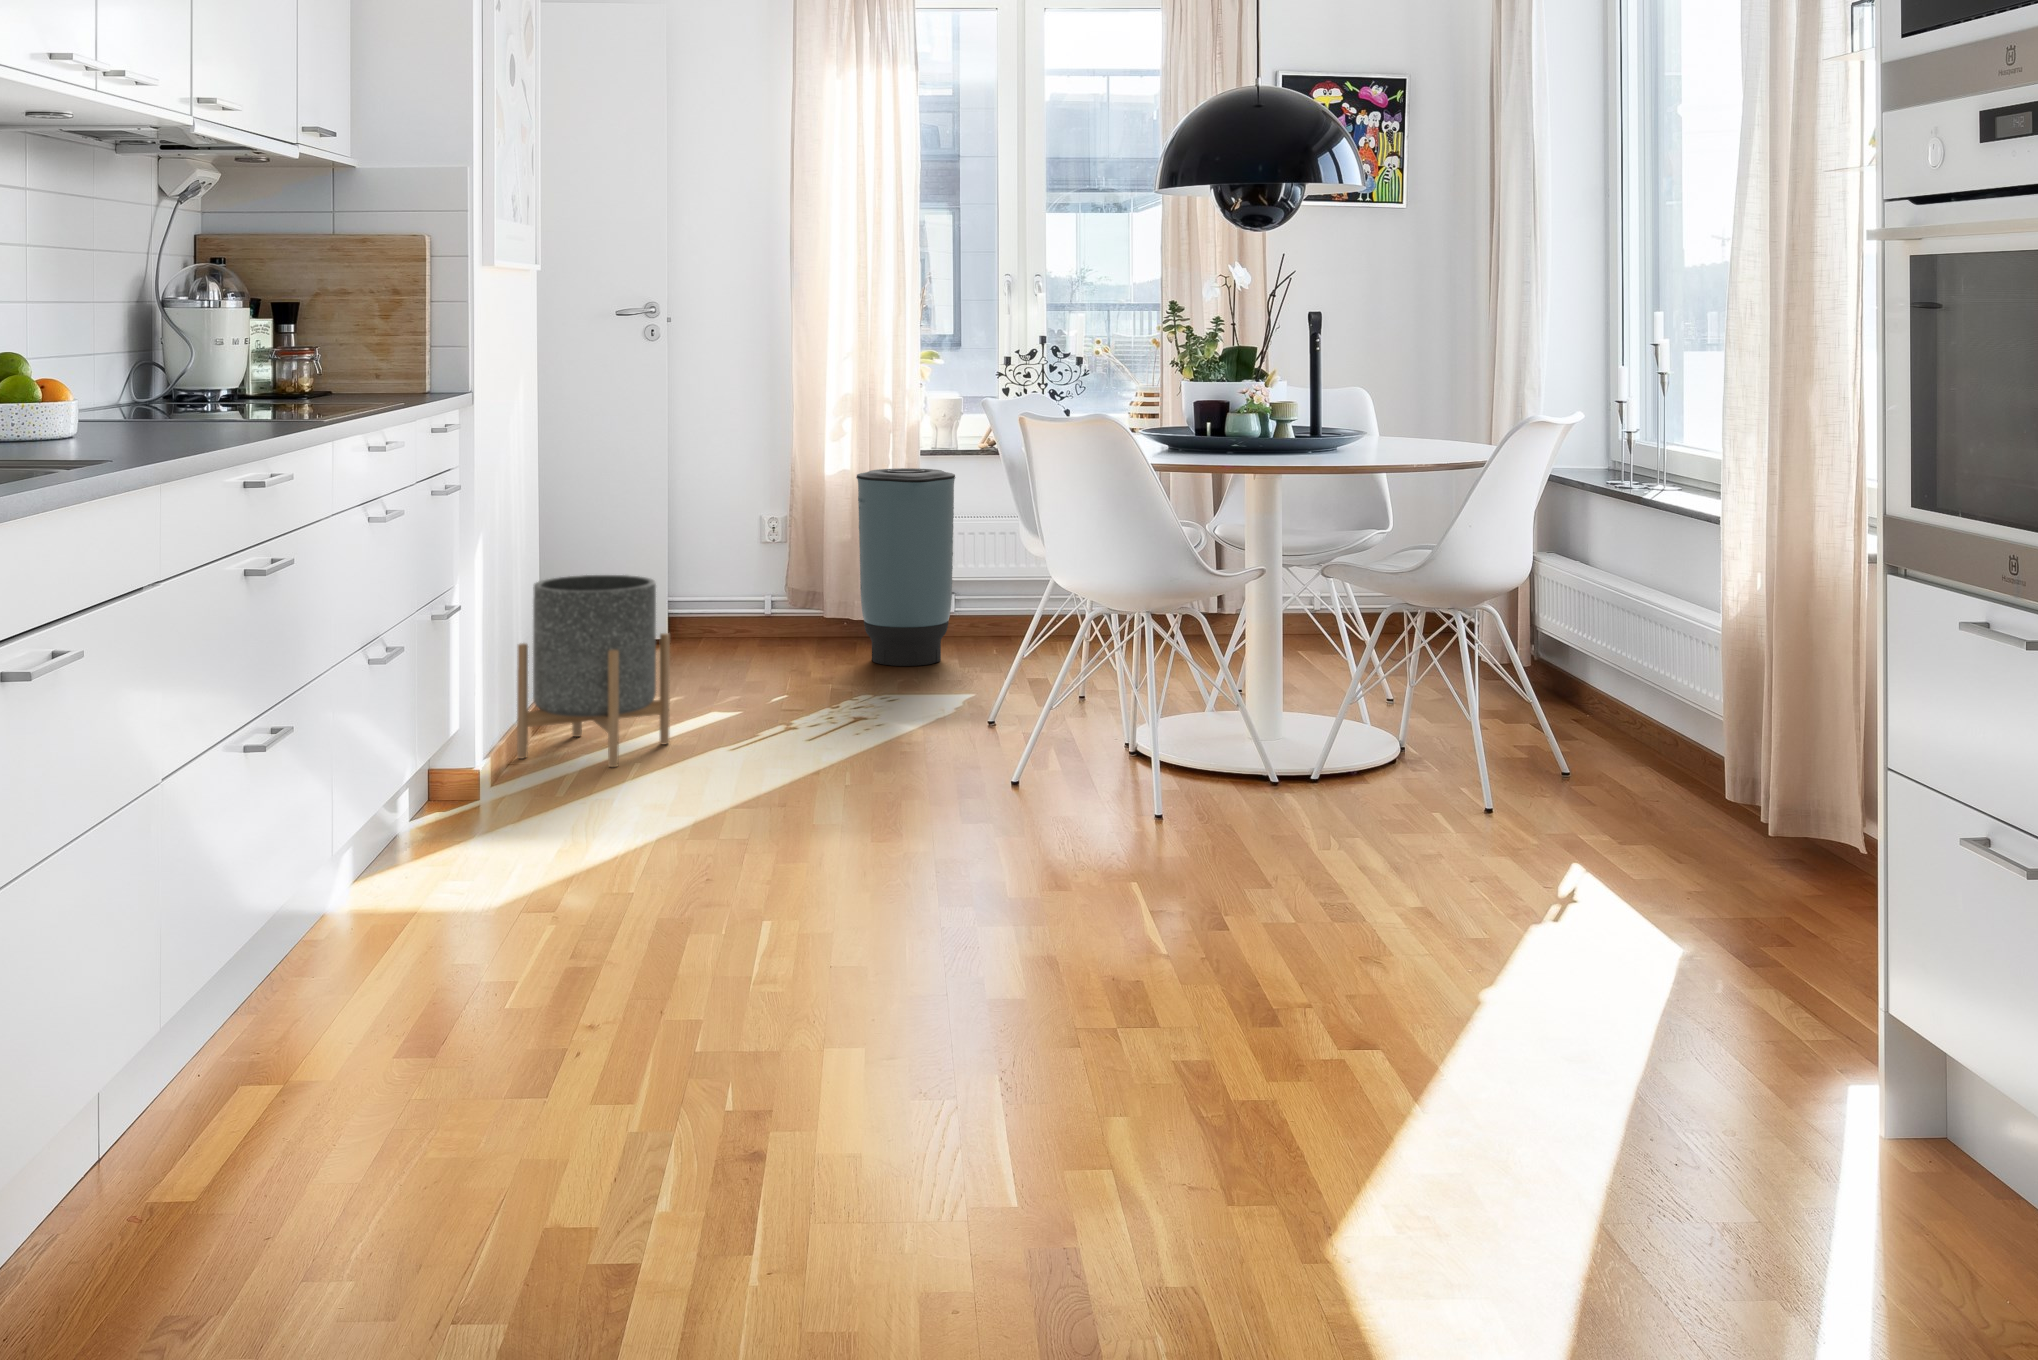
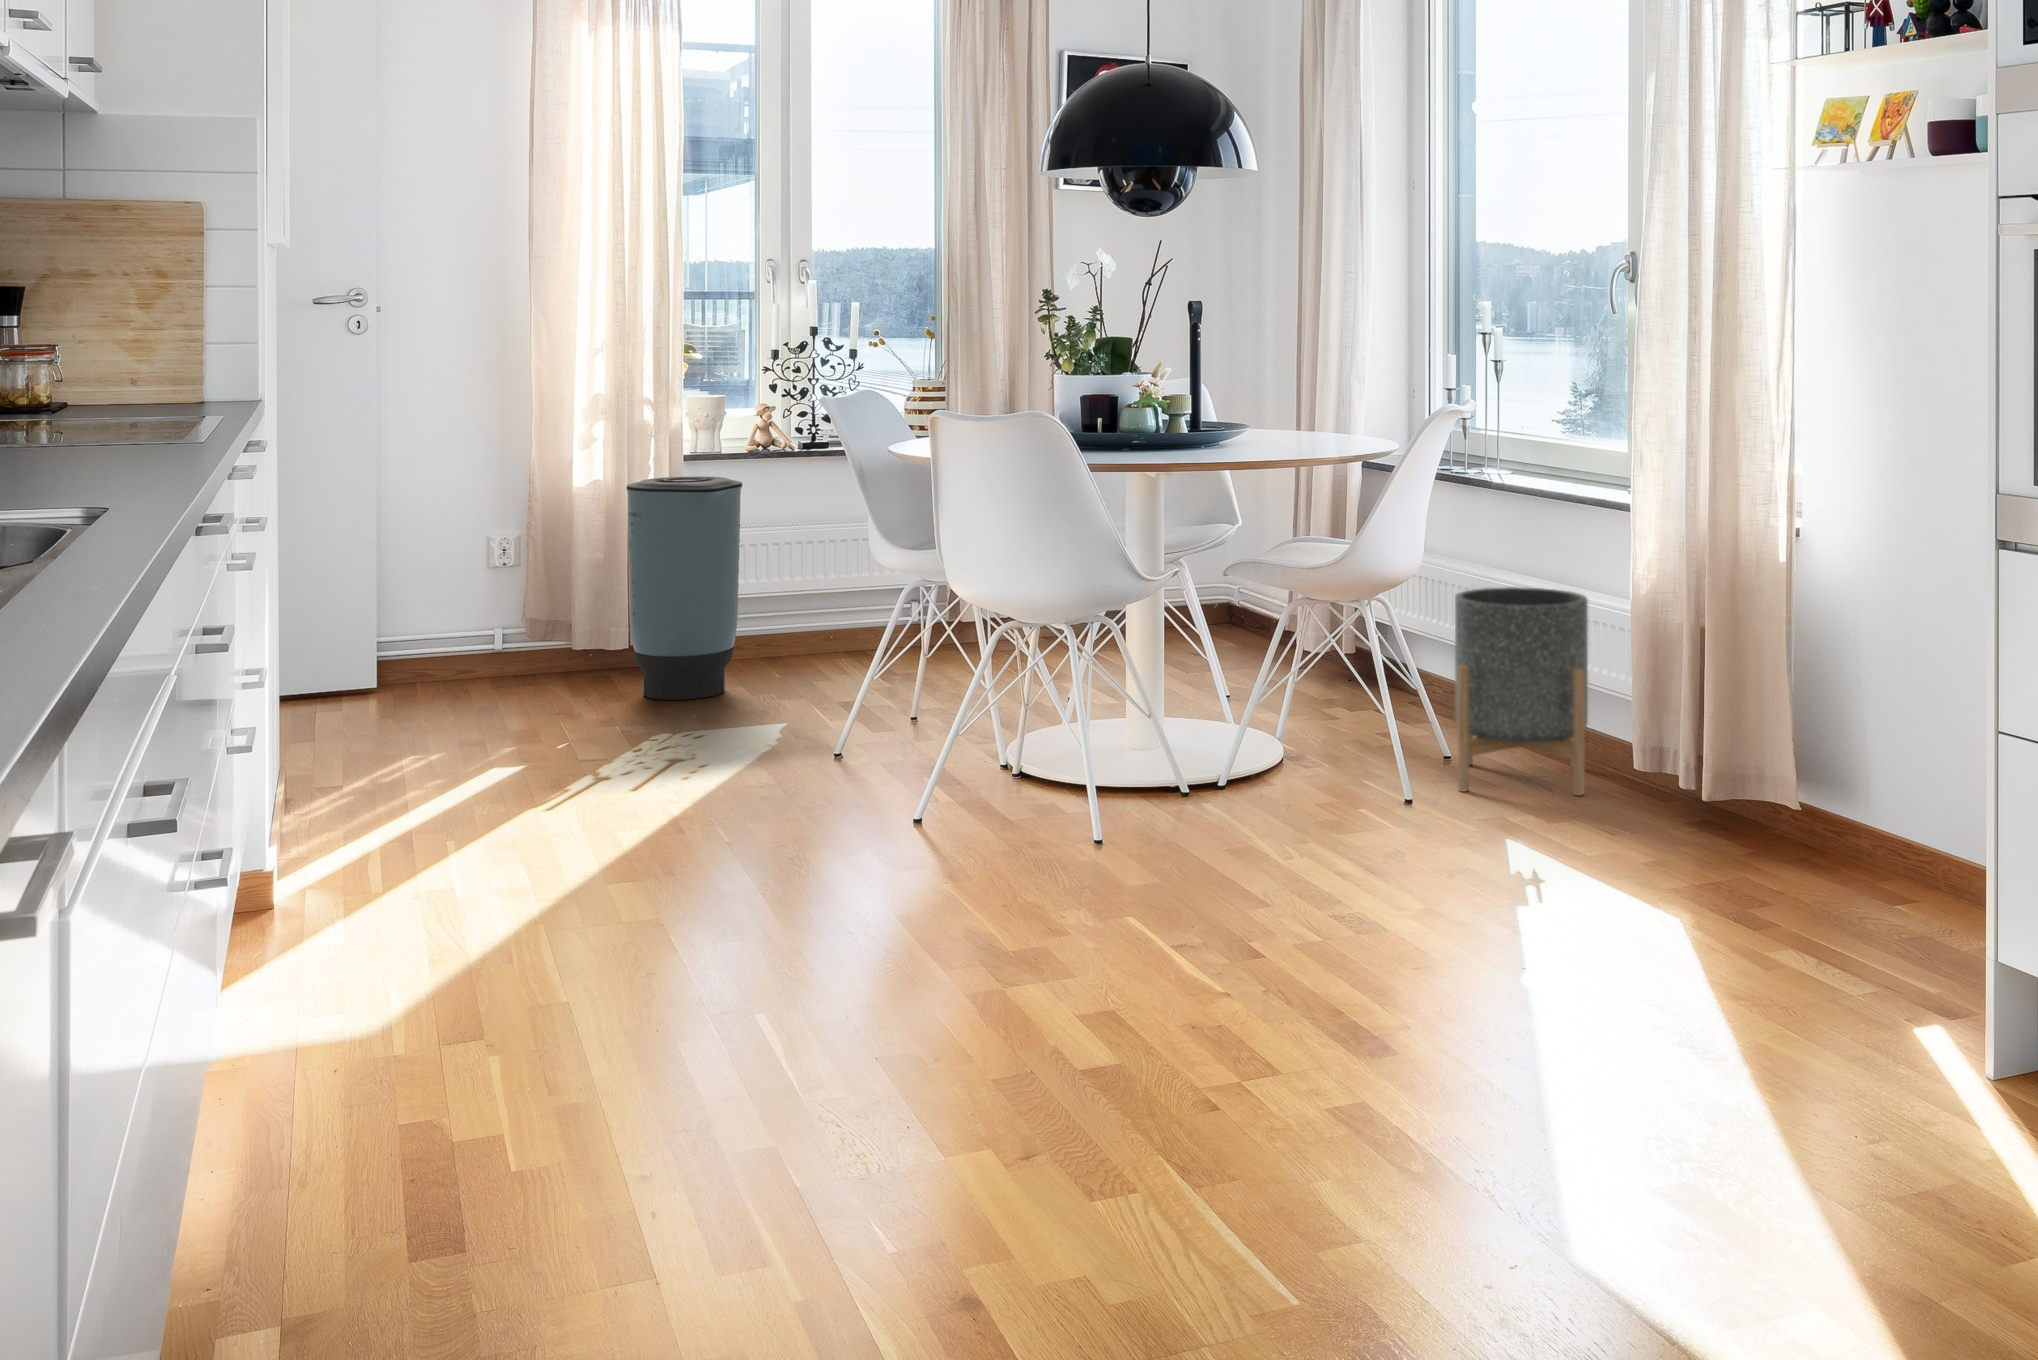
planter: present [517,575,670,767] -> present [1455,587,1588,796]

